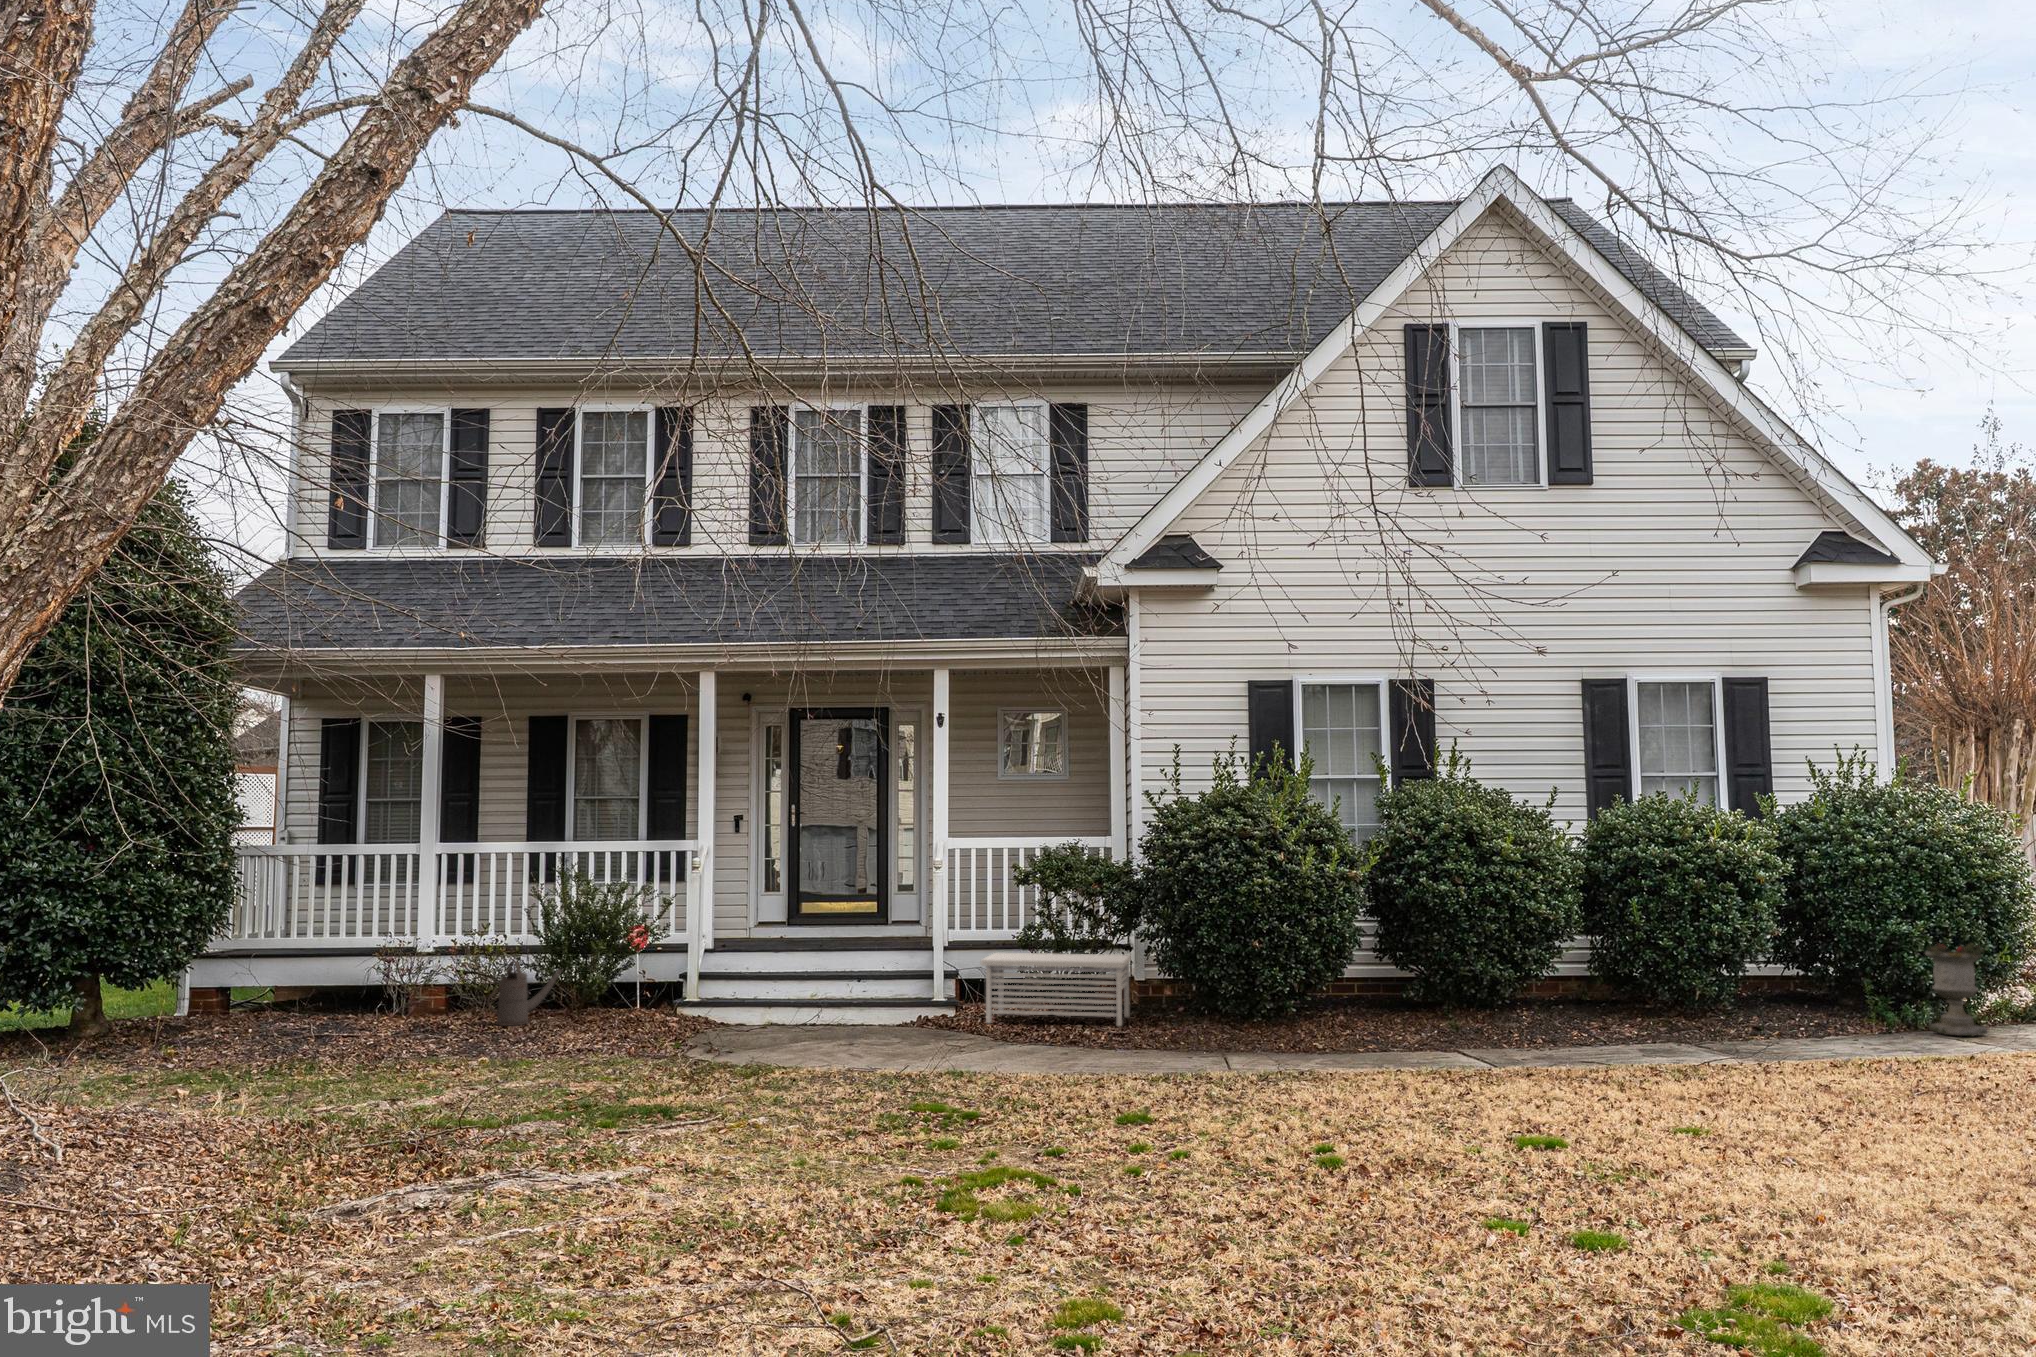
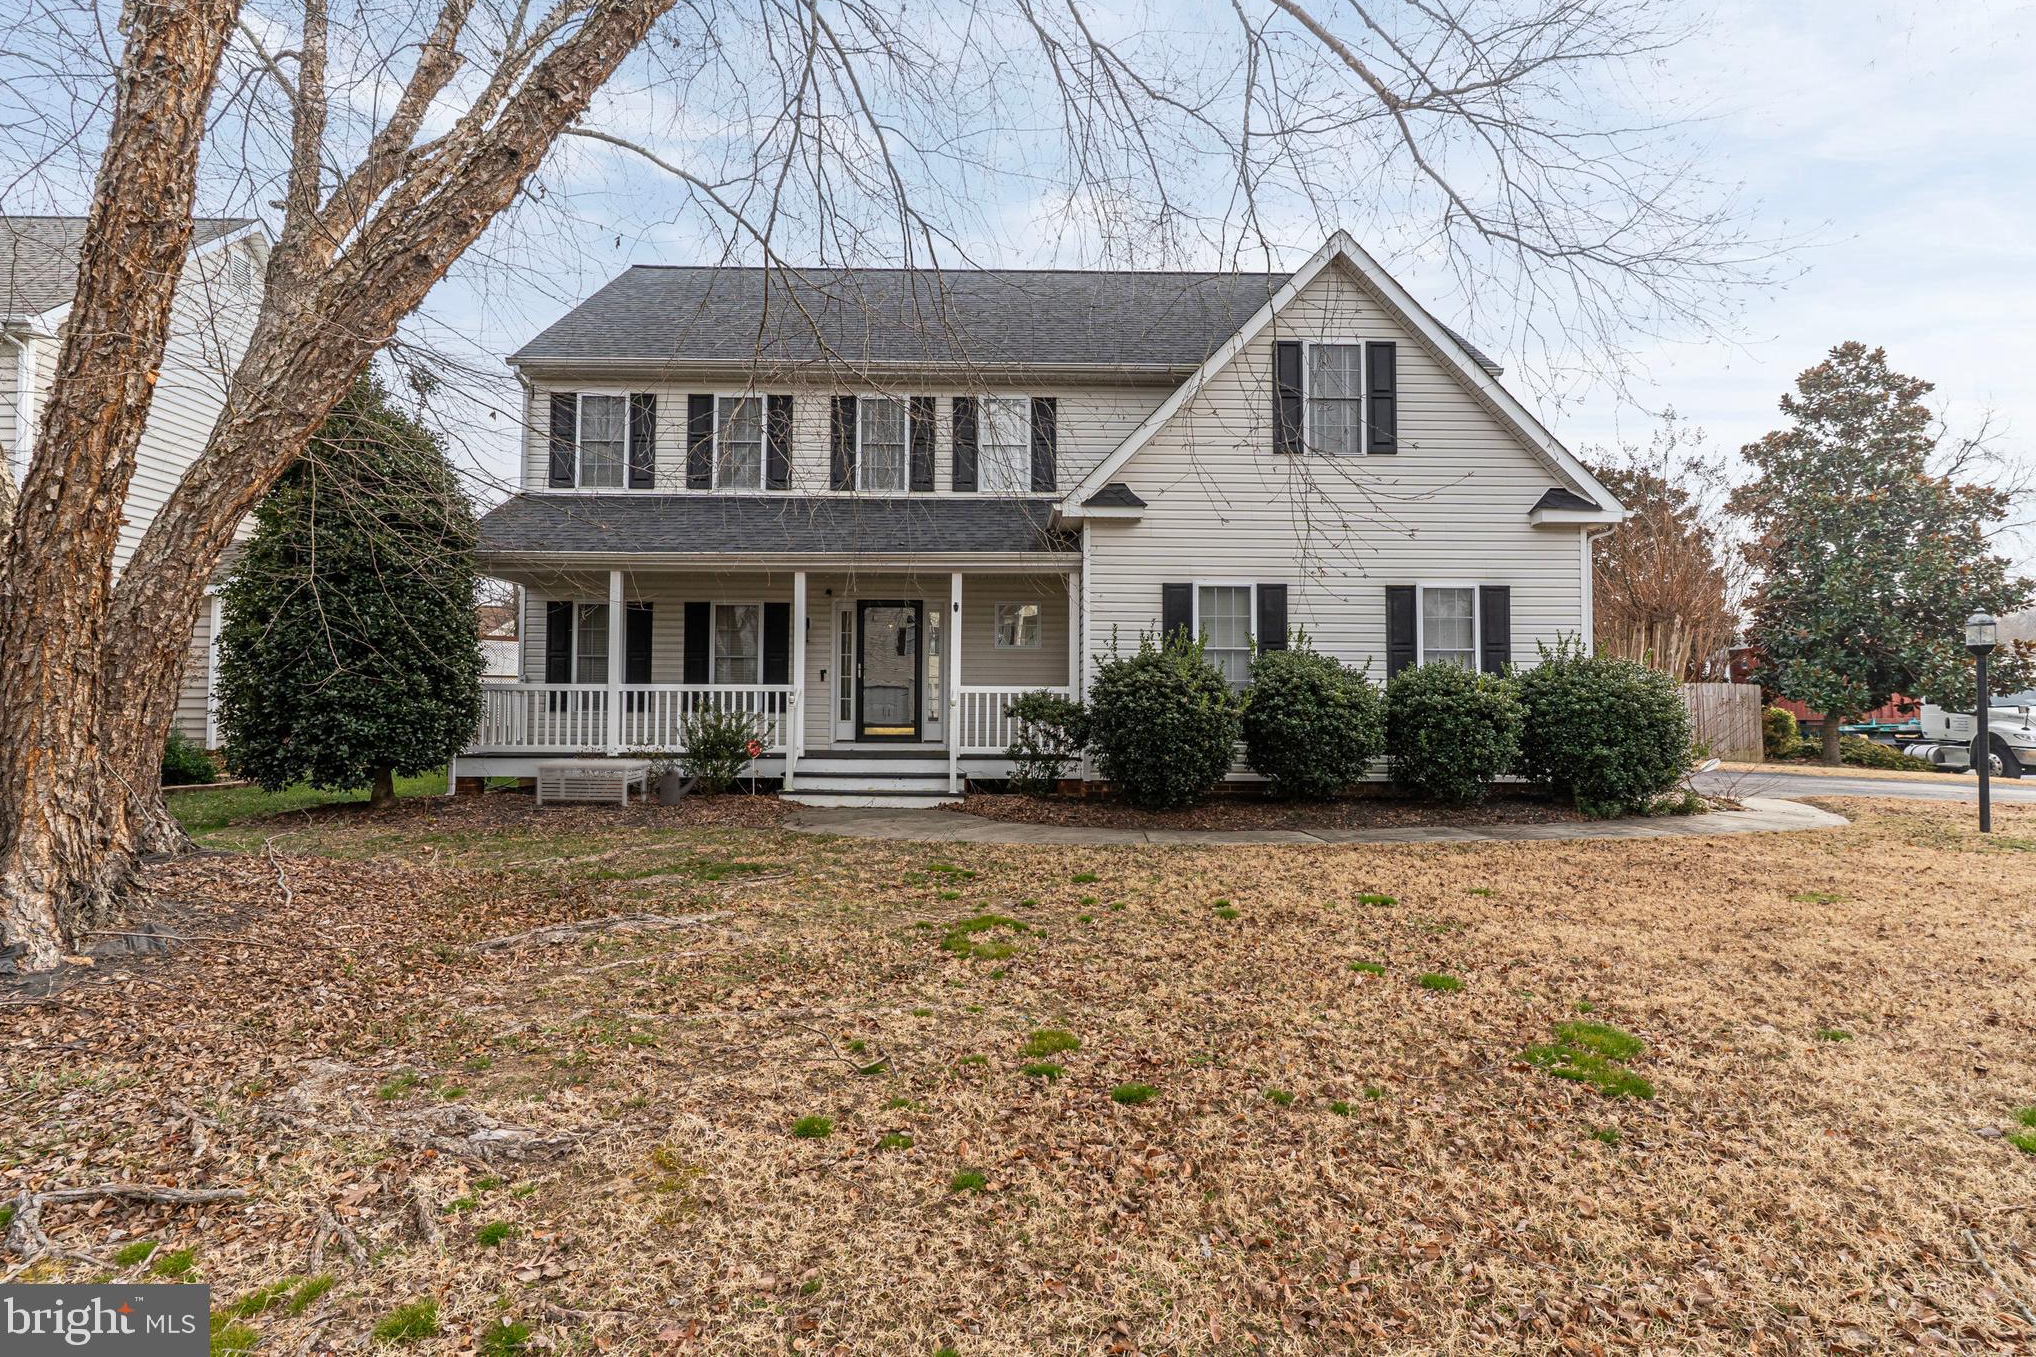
planter: present [1925,943,1988,1036] -> none [1613,763,1655,826]
storage bench: present [980,953,1131,1026] -> present [533,759,648,806]

